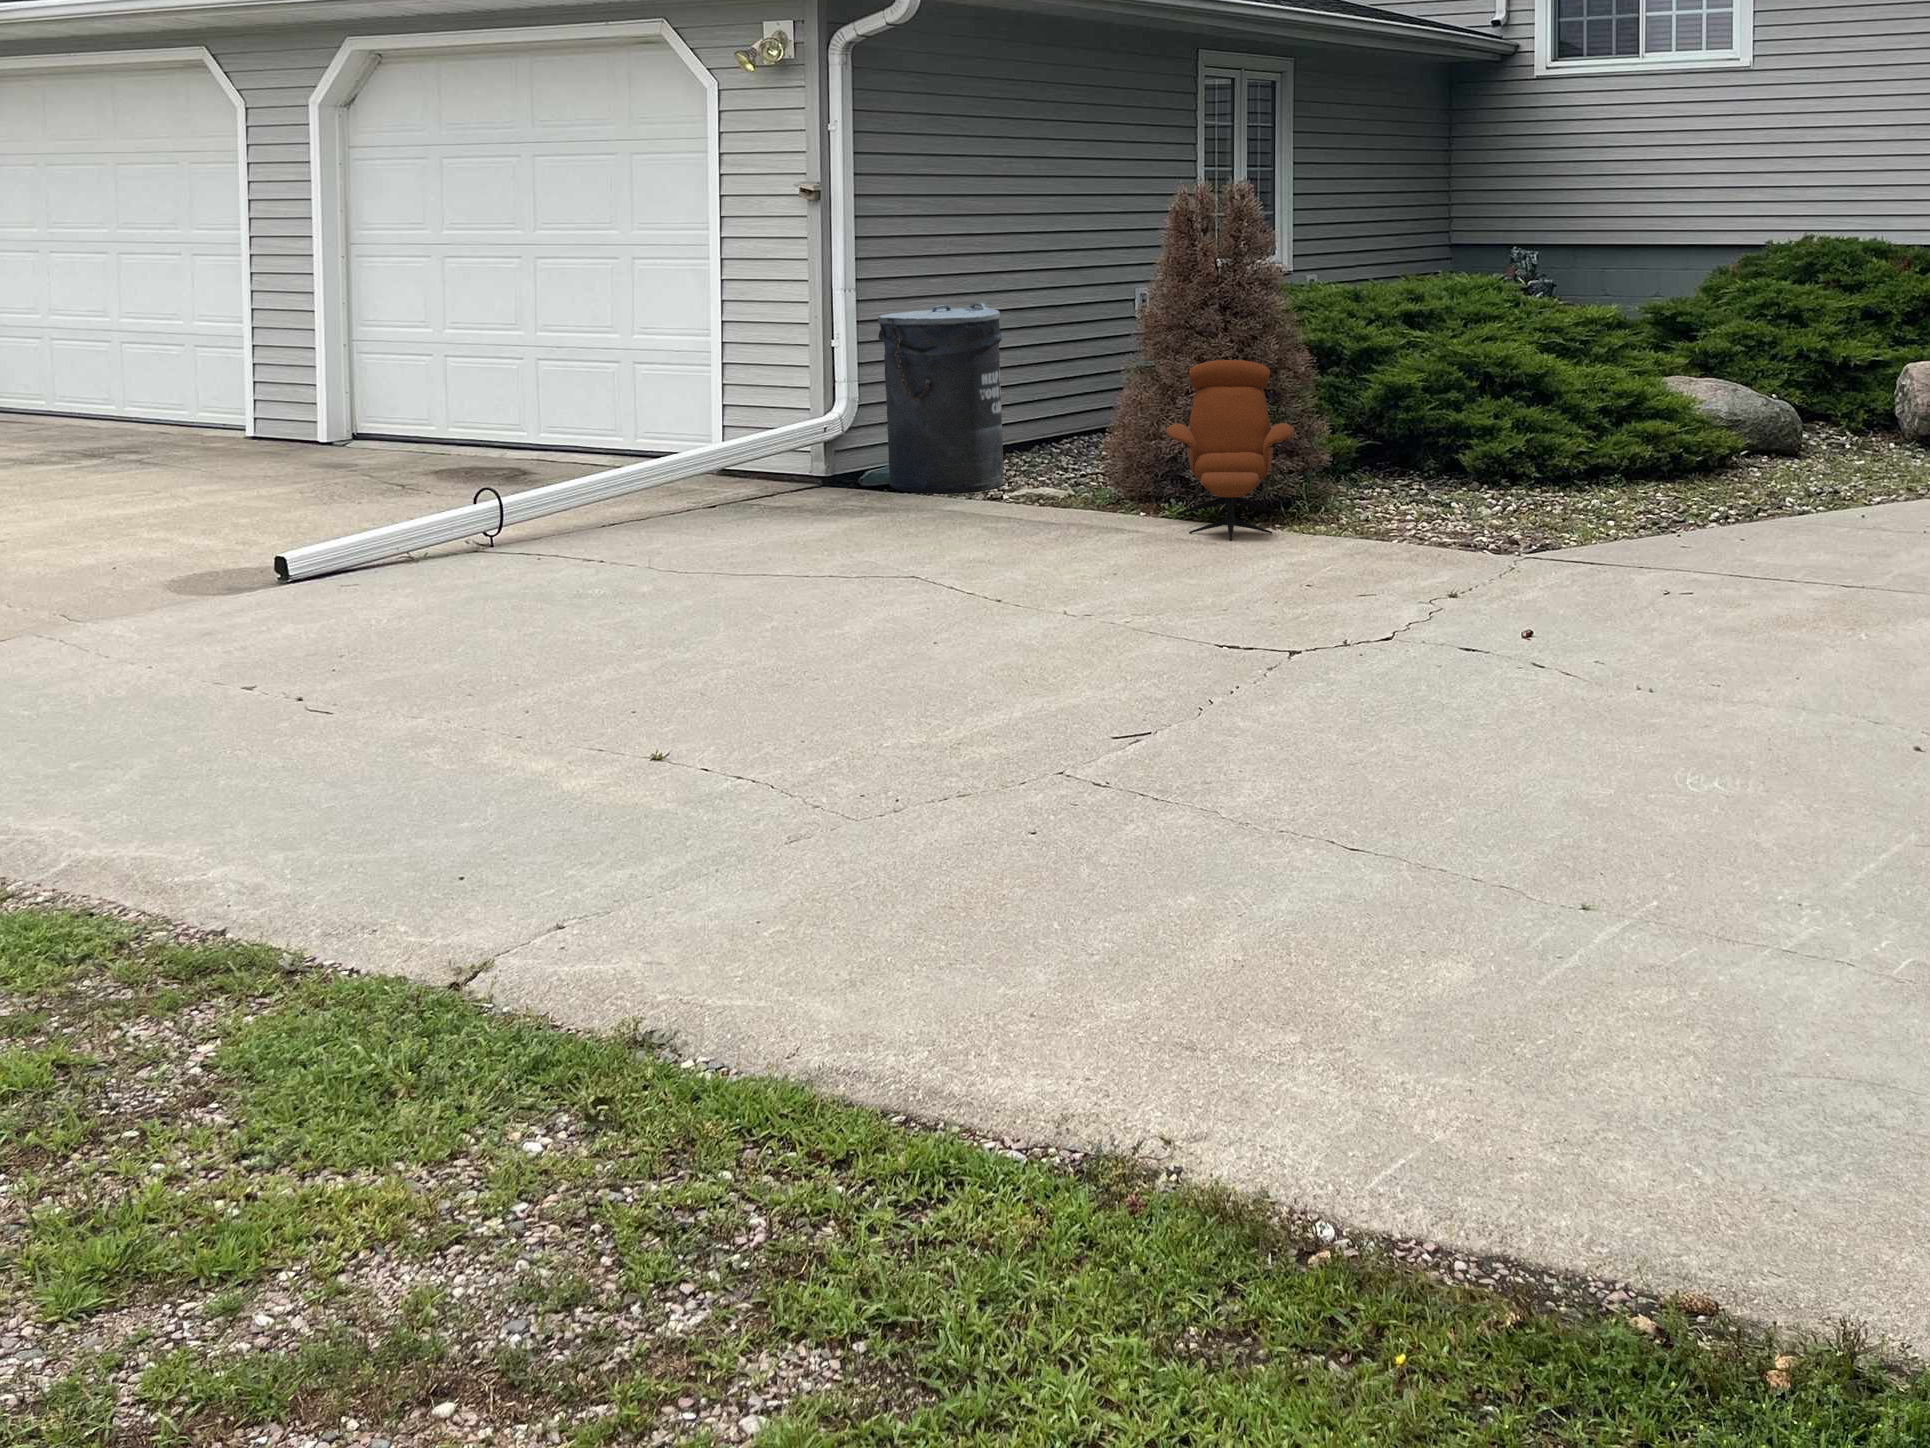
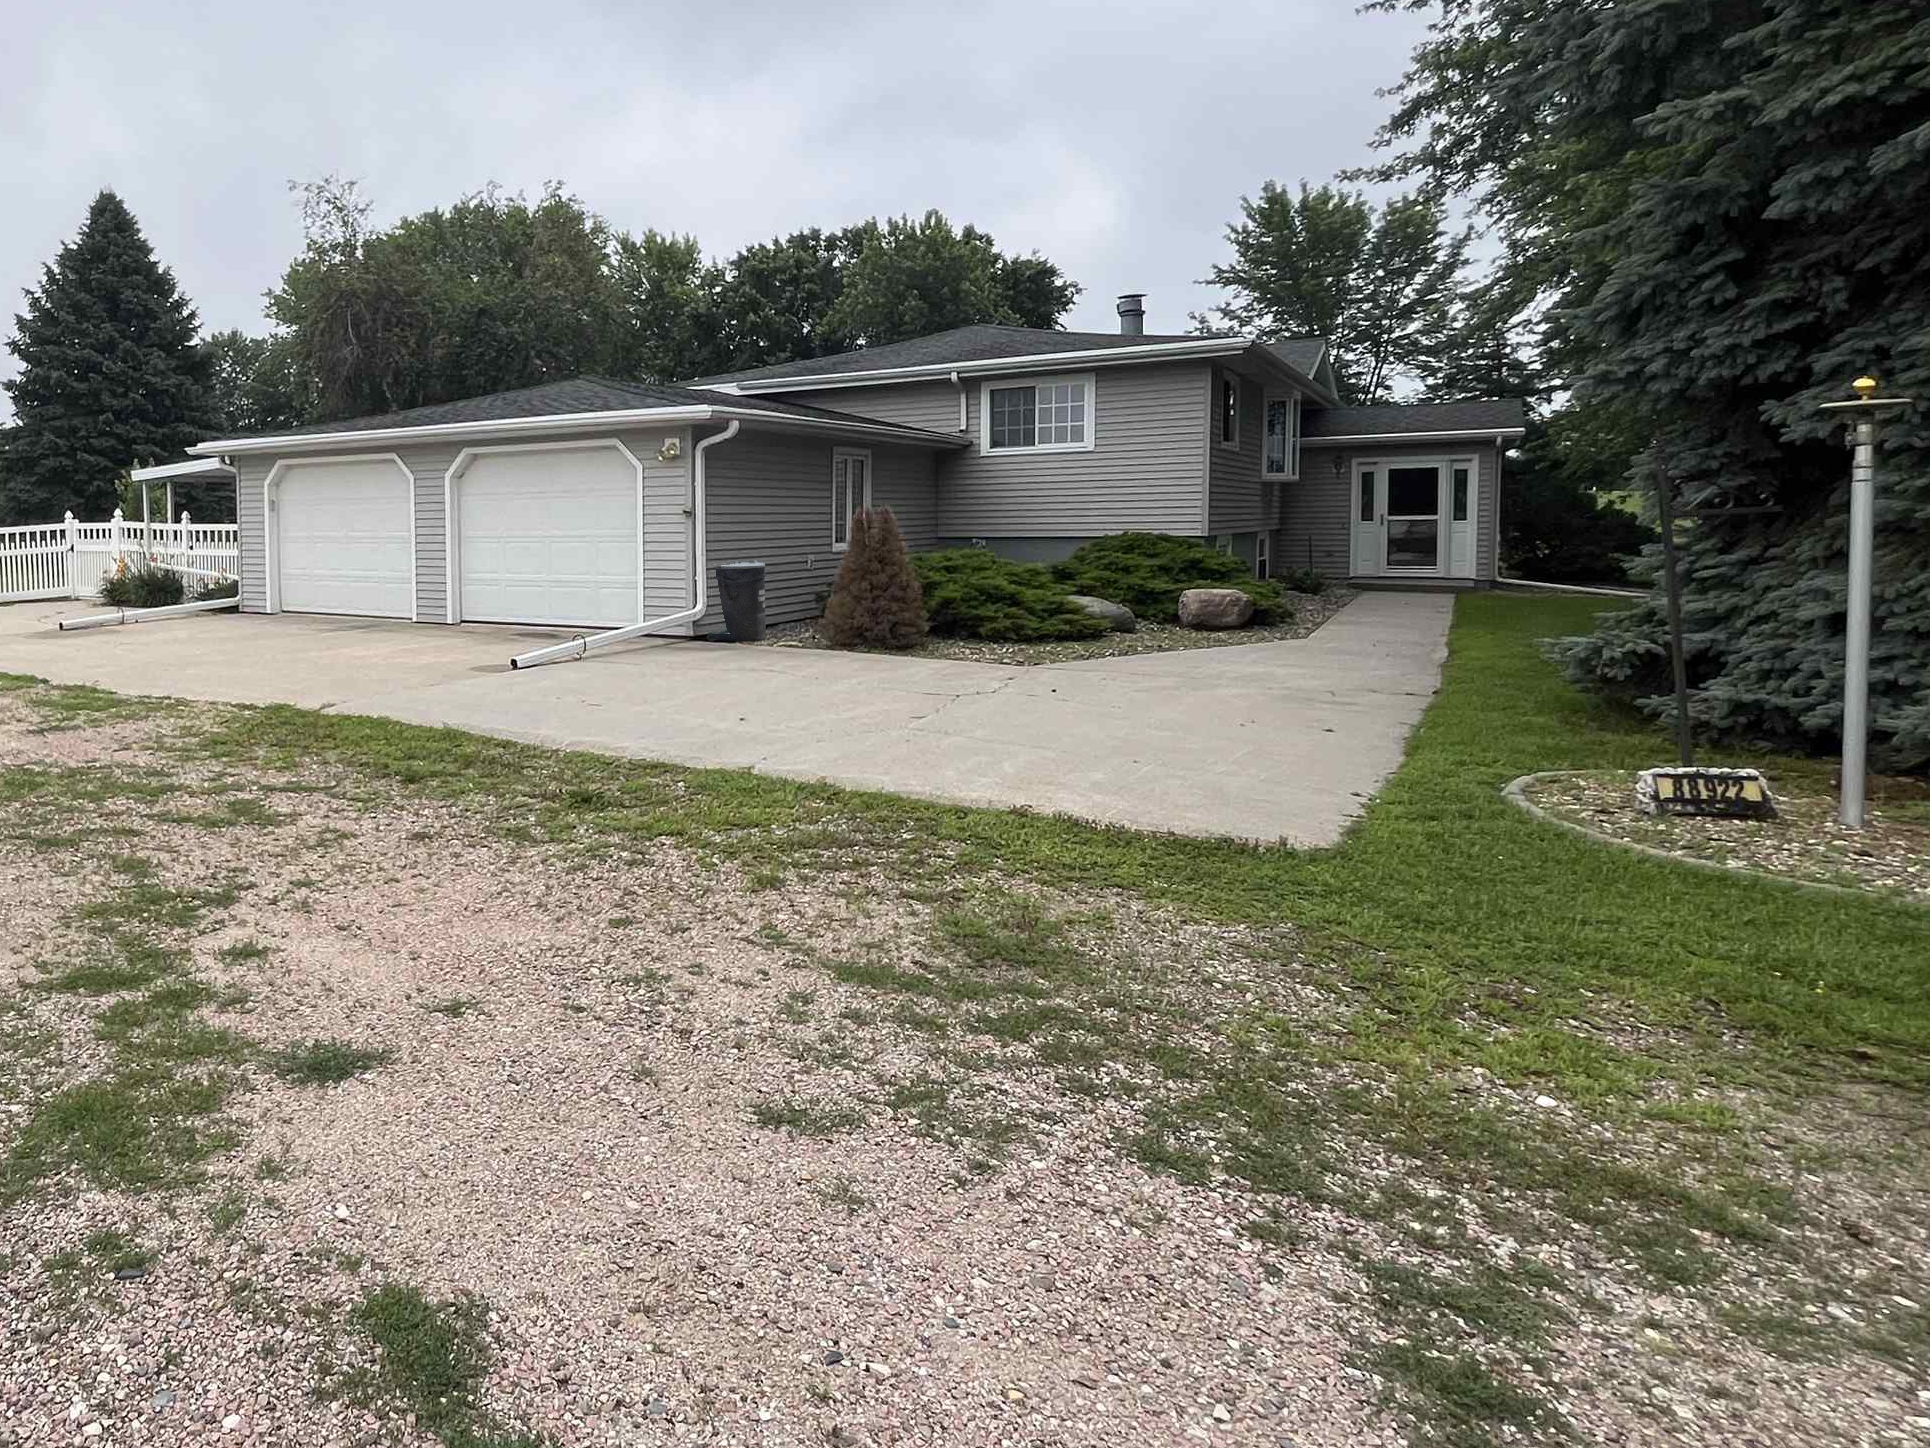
lounge chair: present [1166,360,1294,541] -> none [852,584,911,659]

